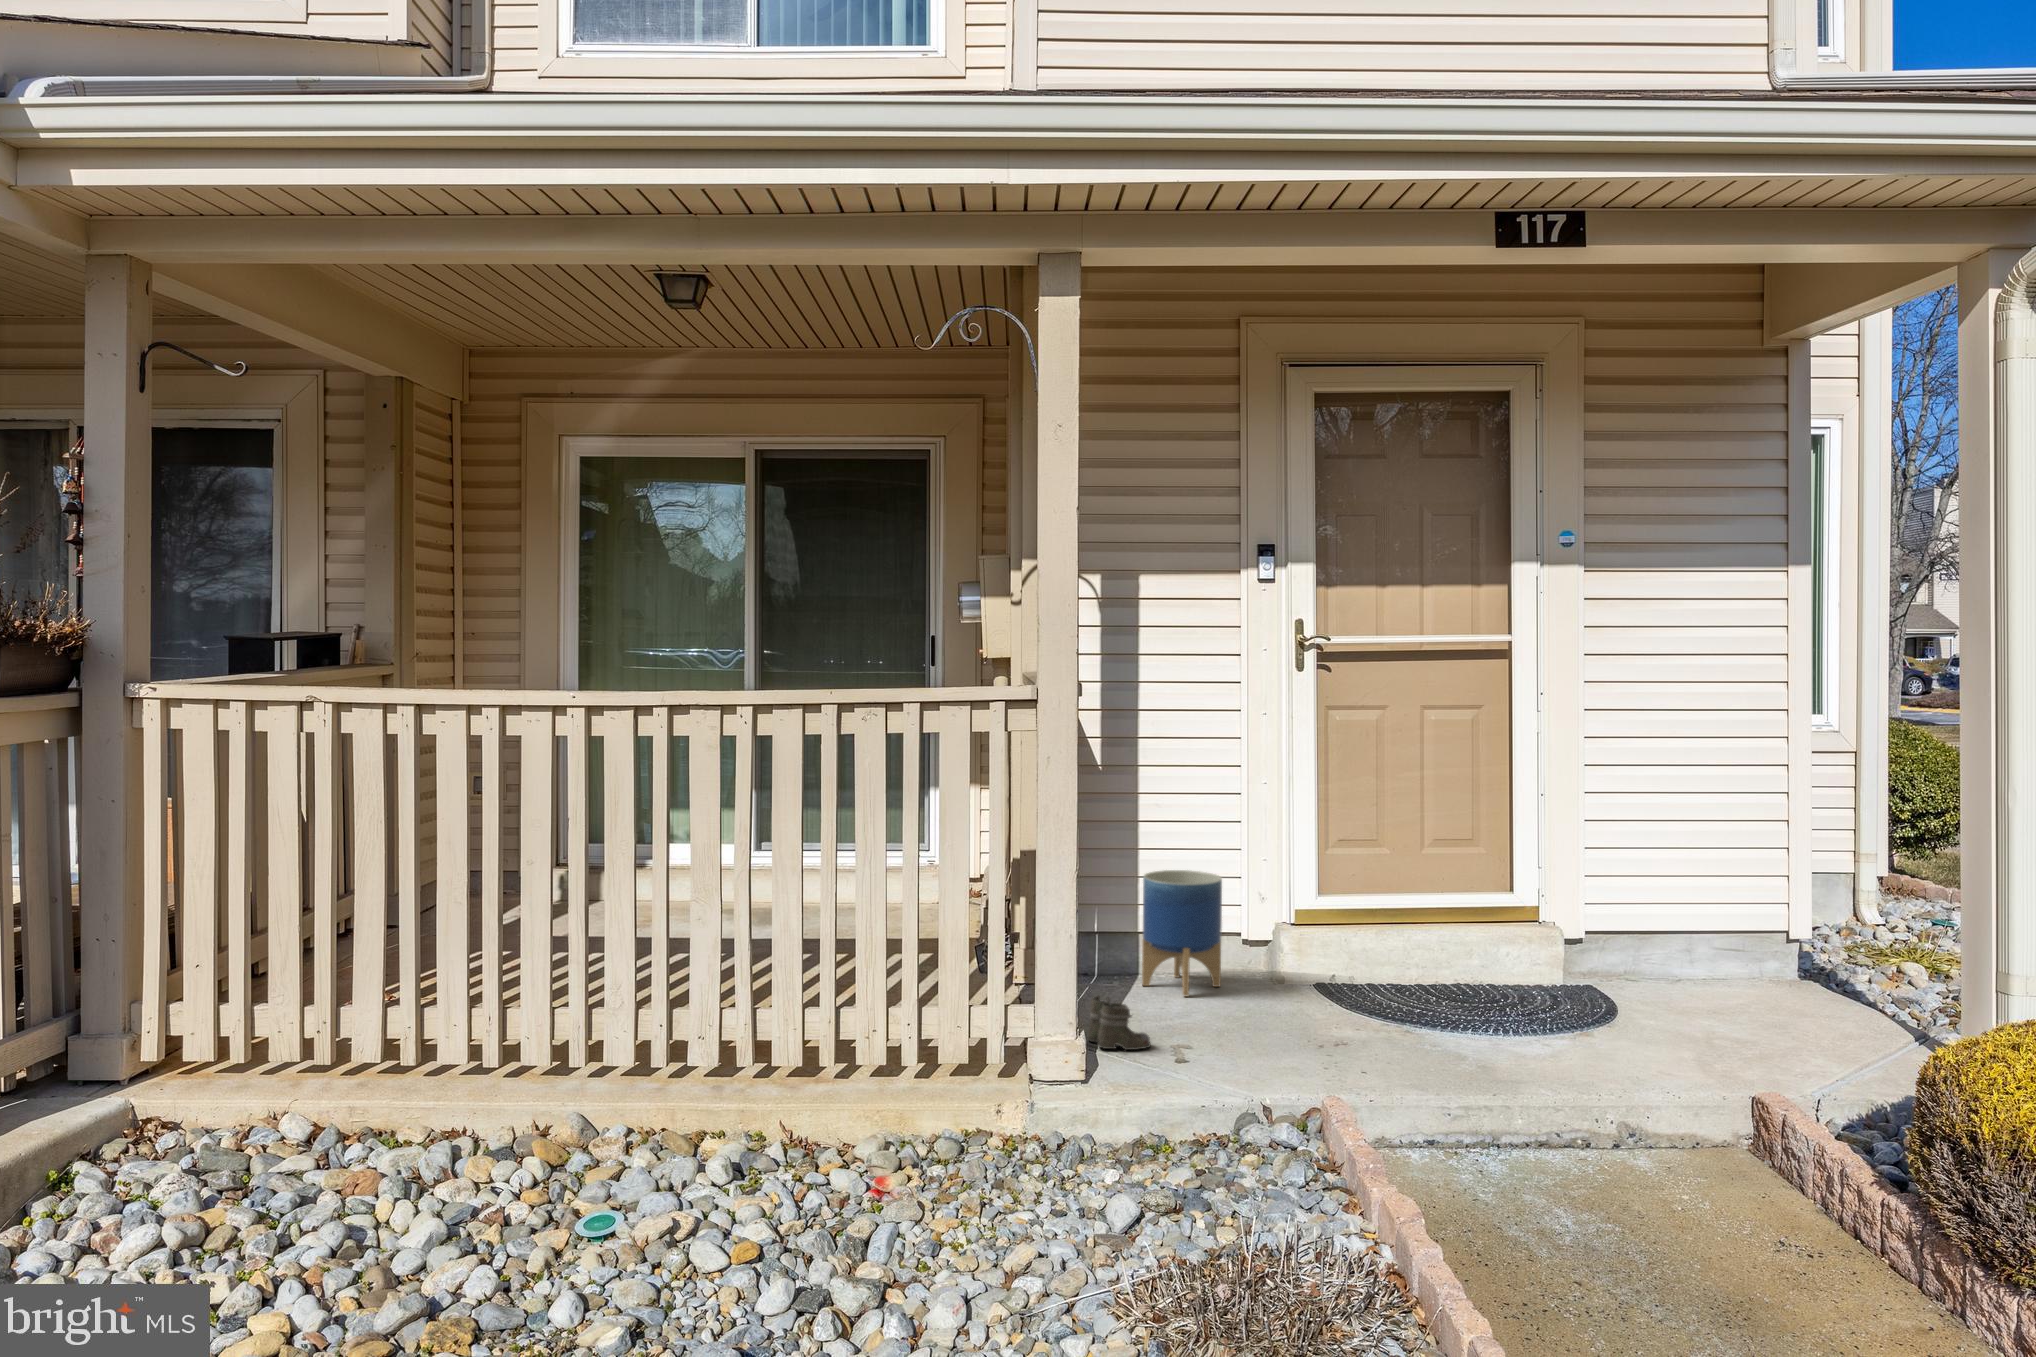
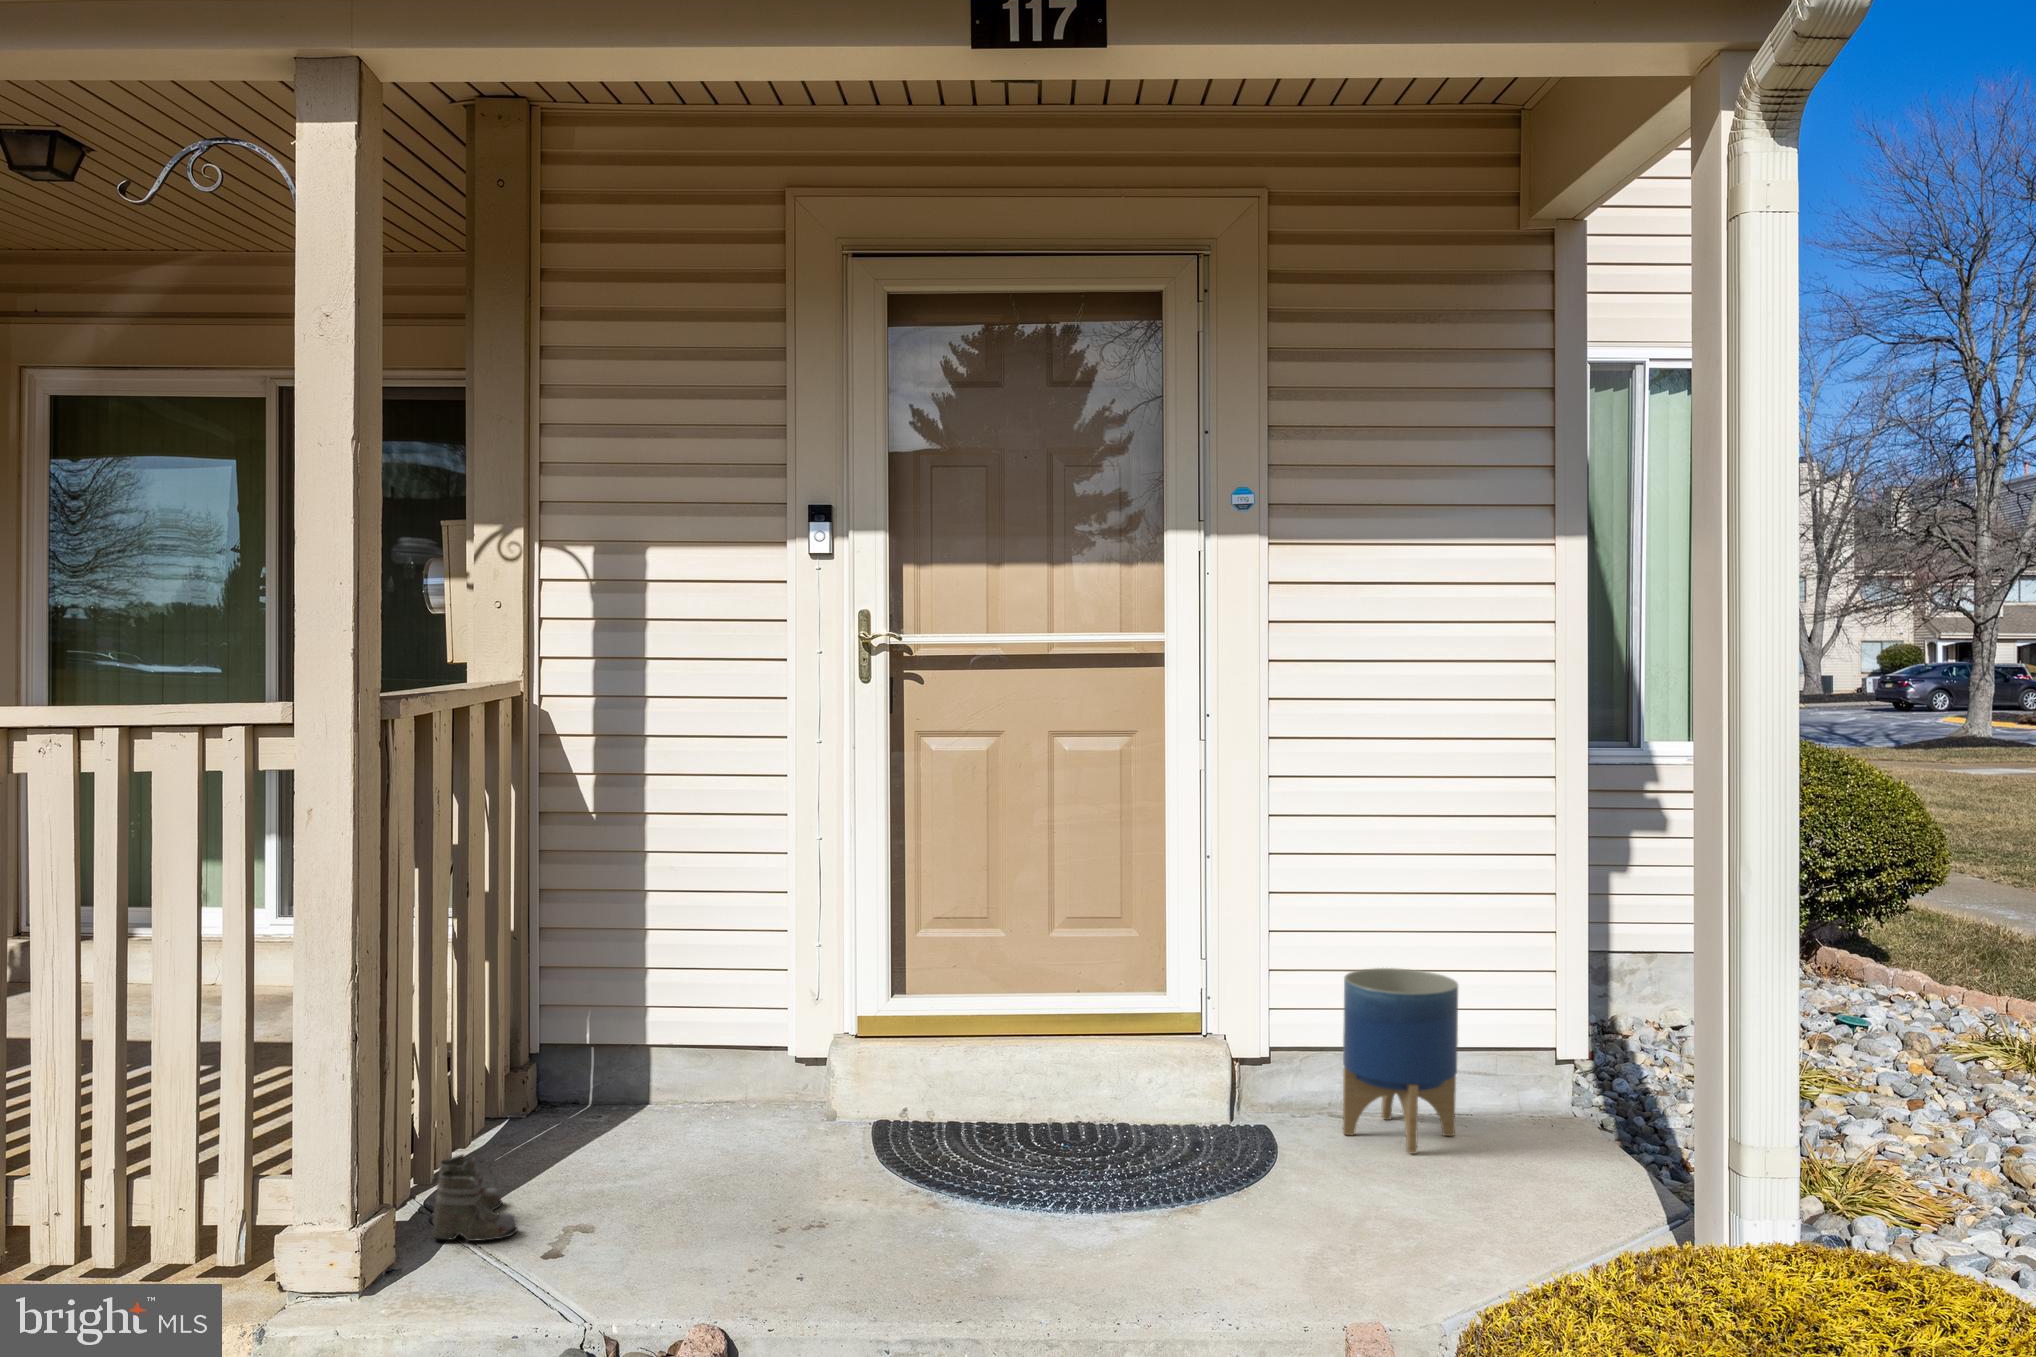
planter: present [1142,870,1222,996] -> present [1343,968,1458,1154]

